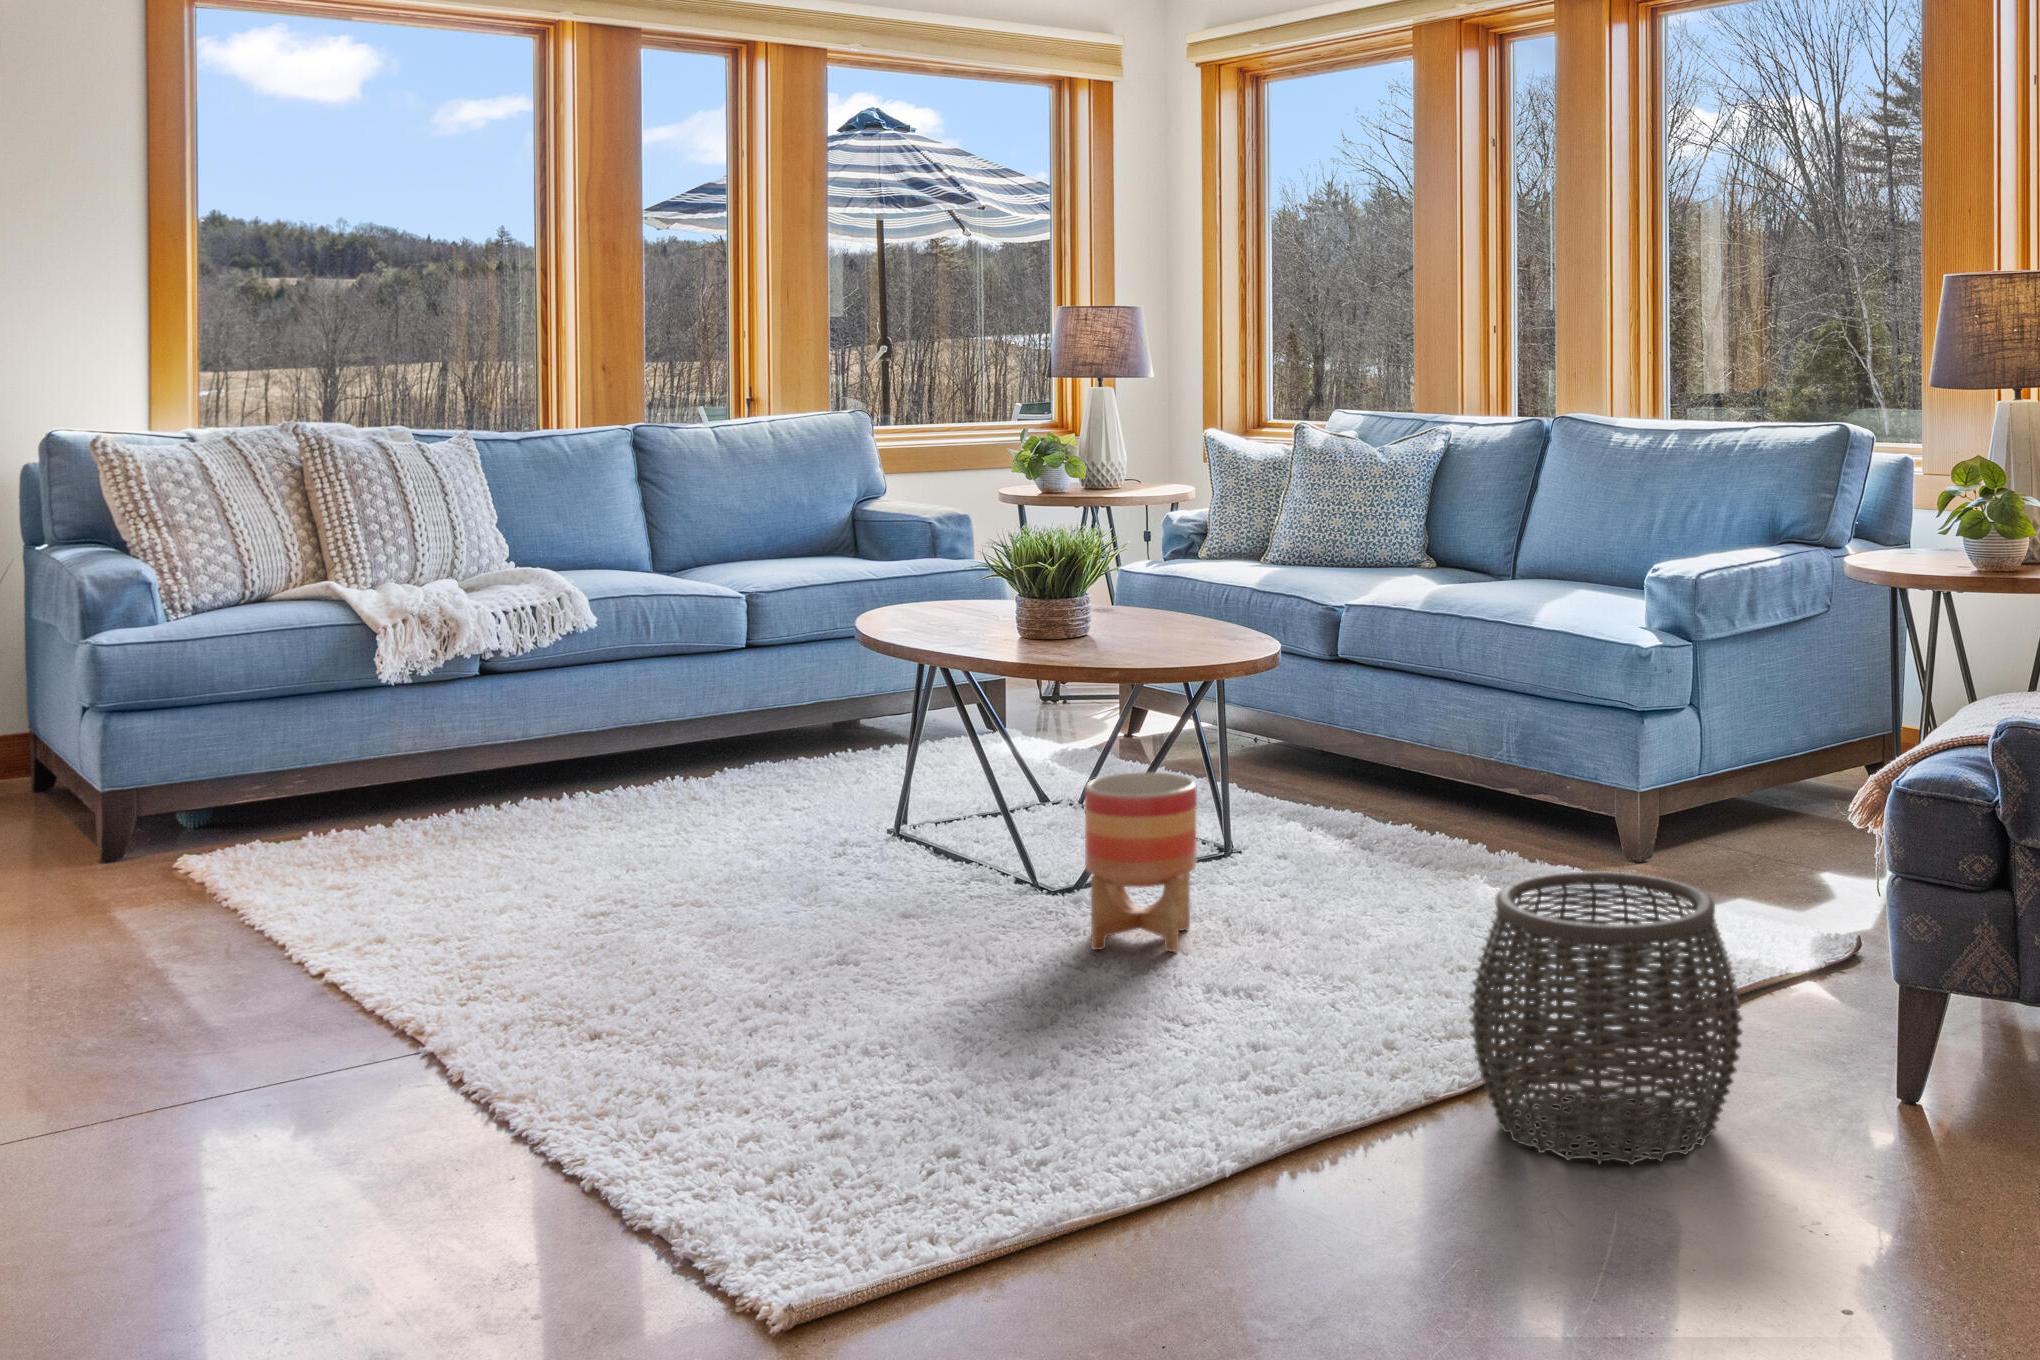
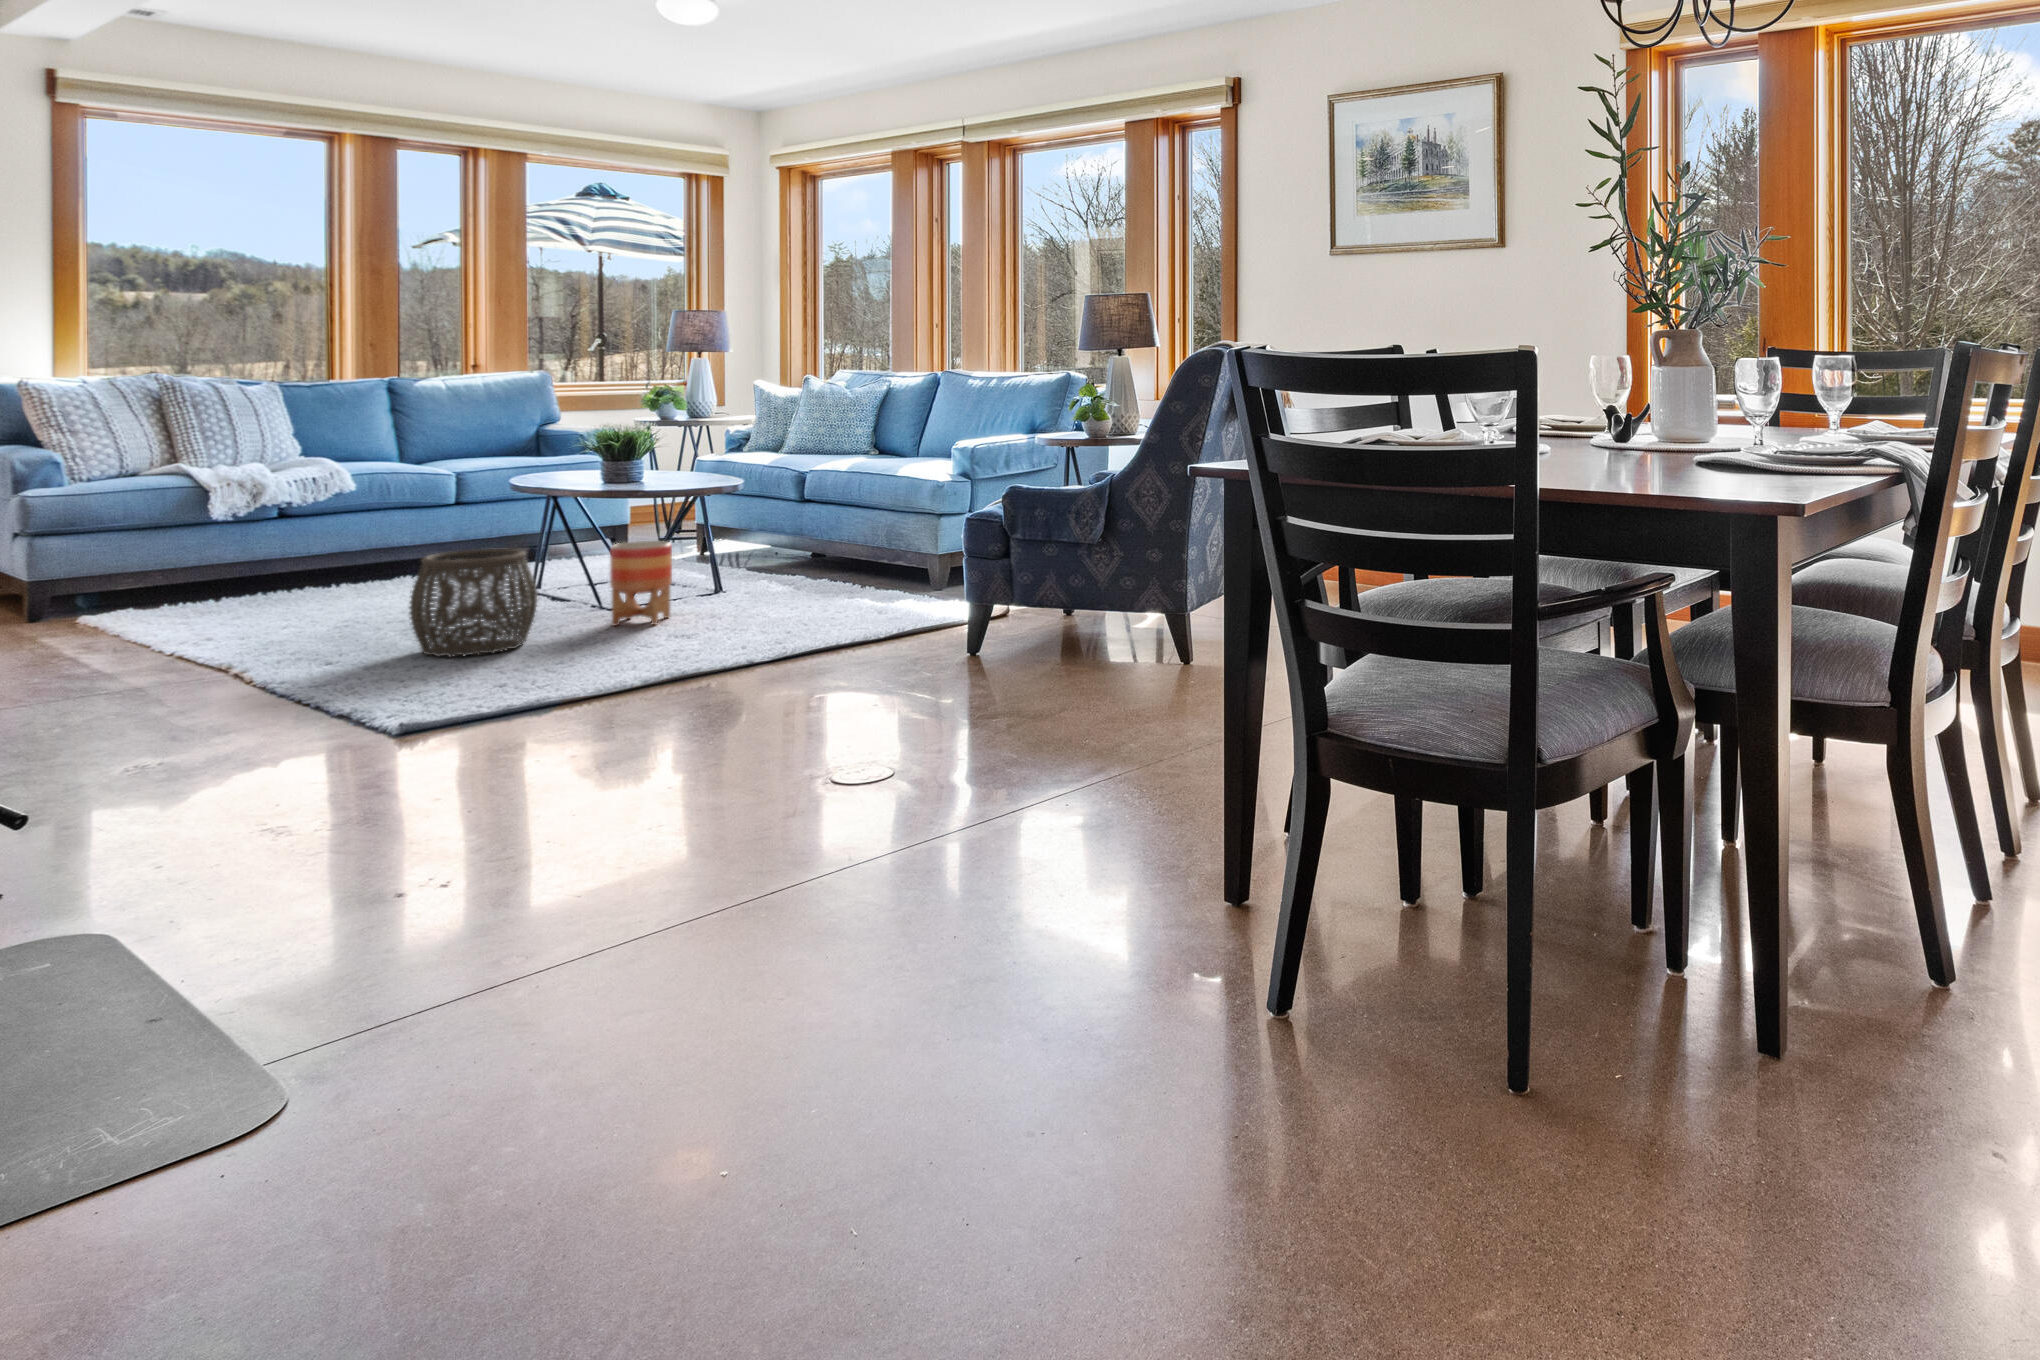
woven basket: present [1469,871,1742,1165] -> present [409,549,538,657]

